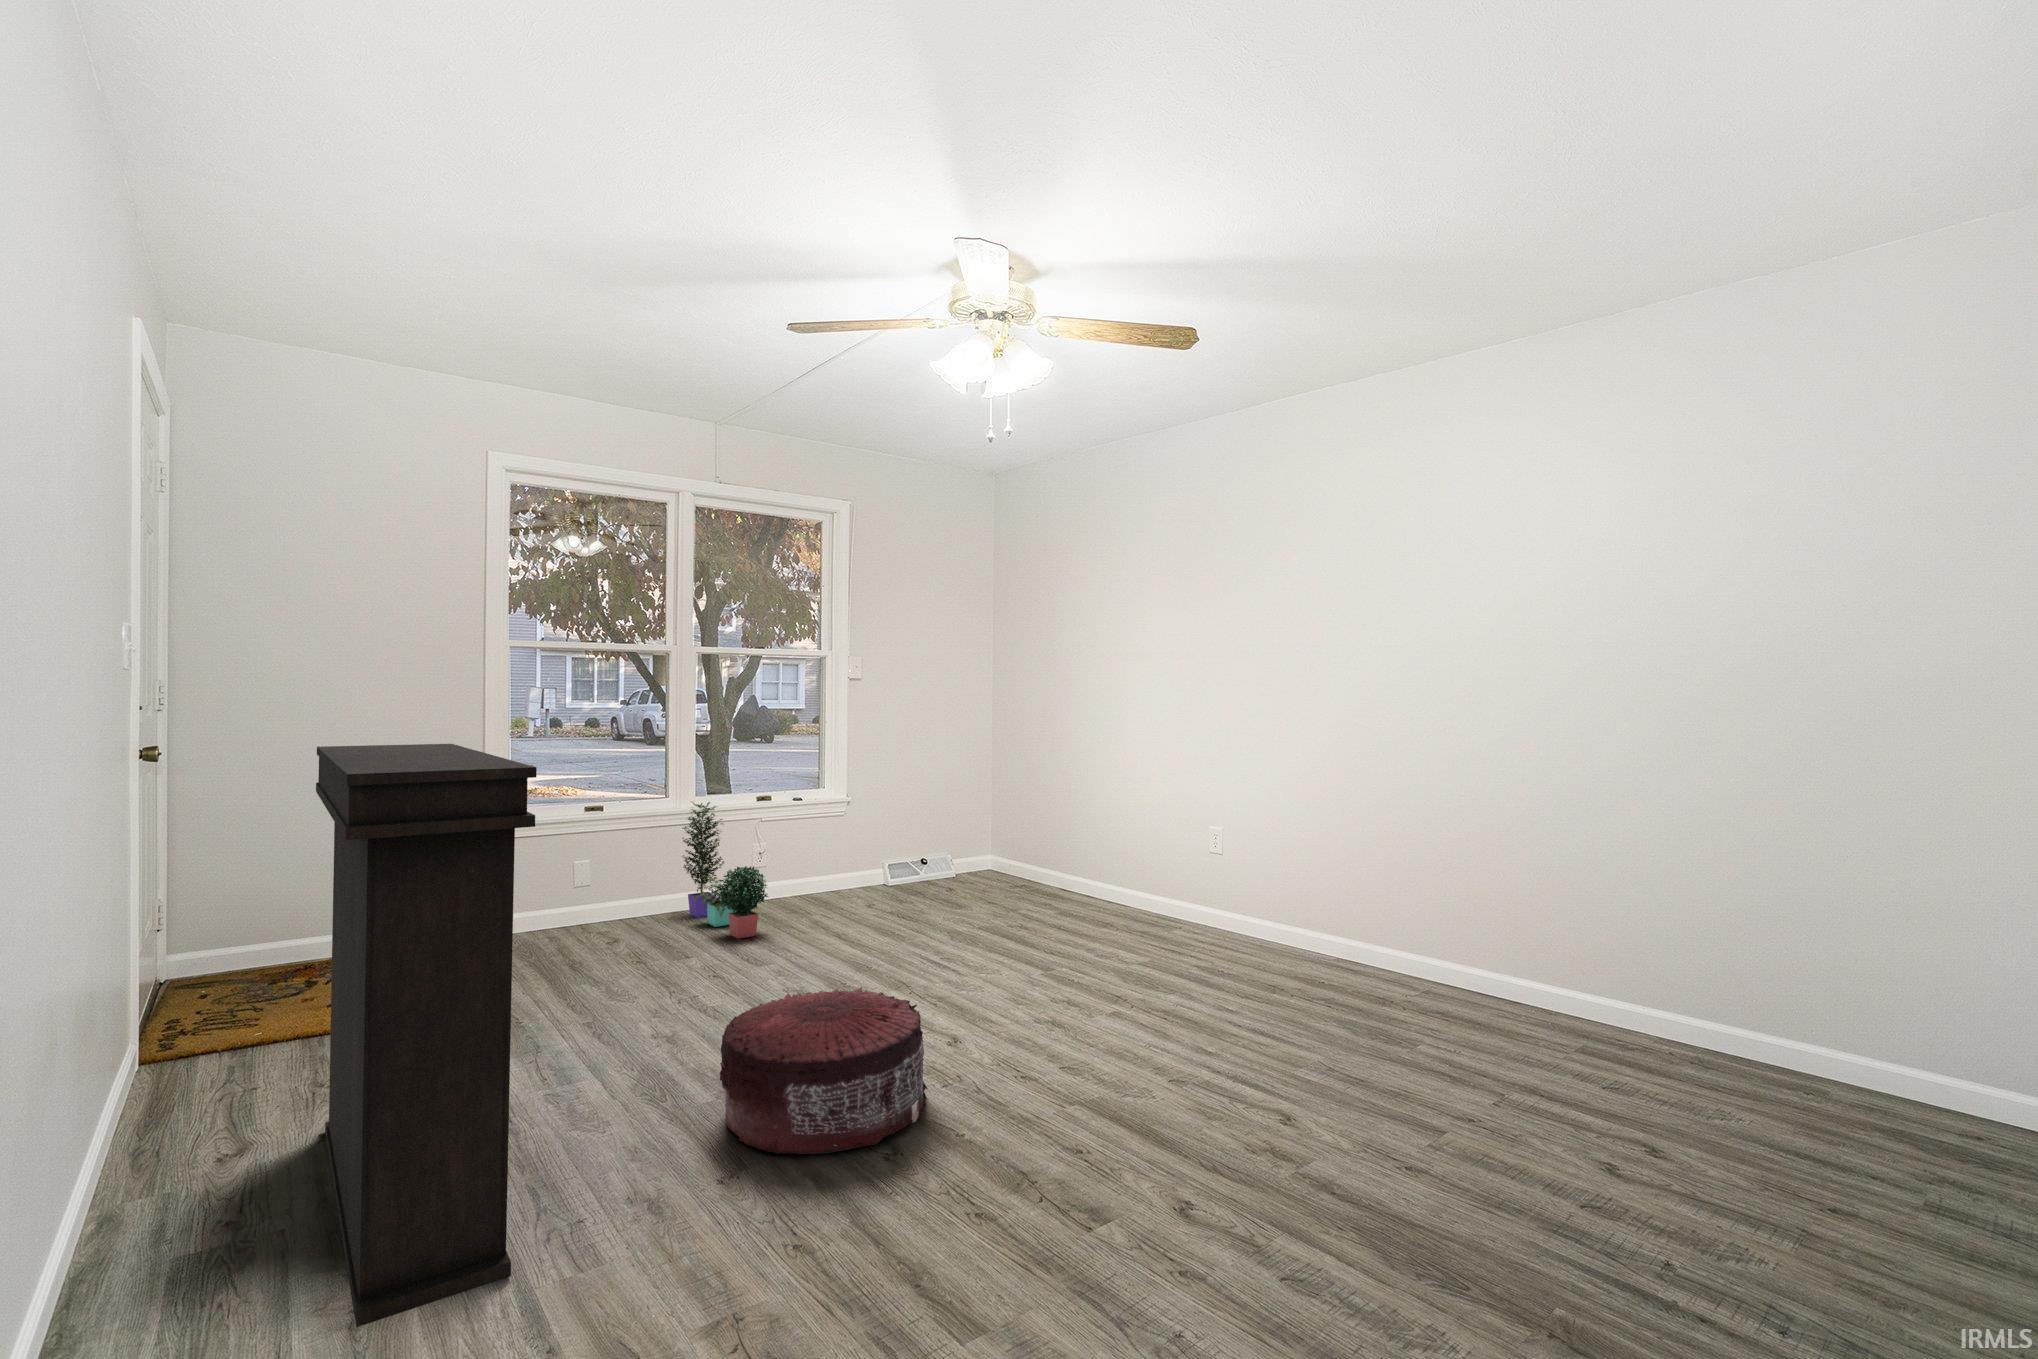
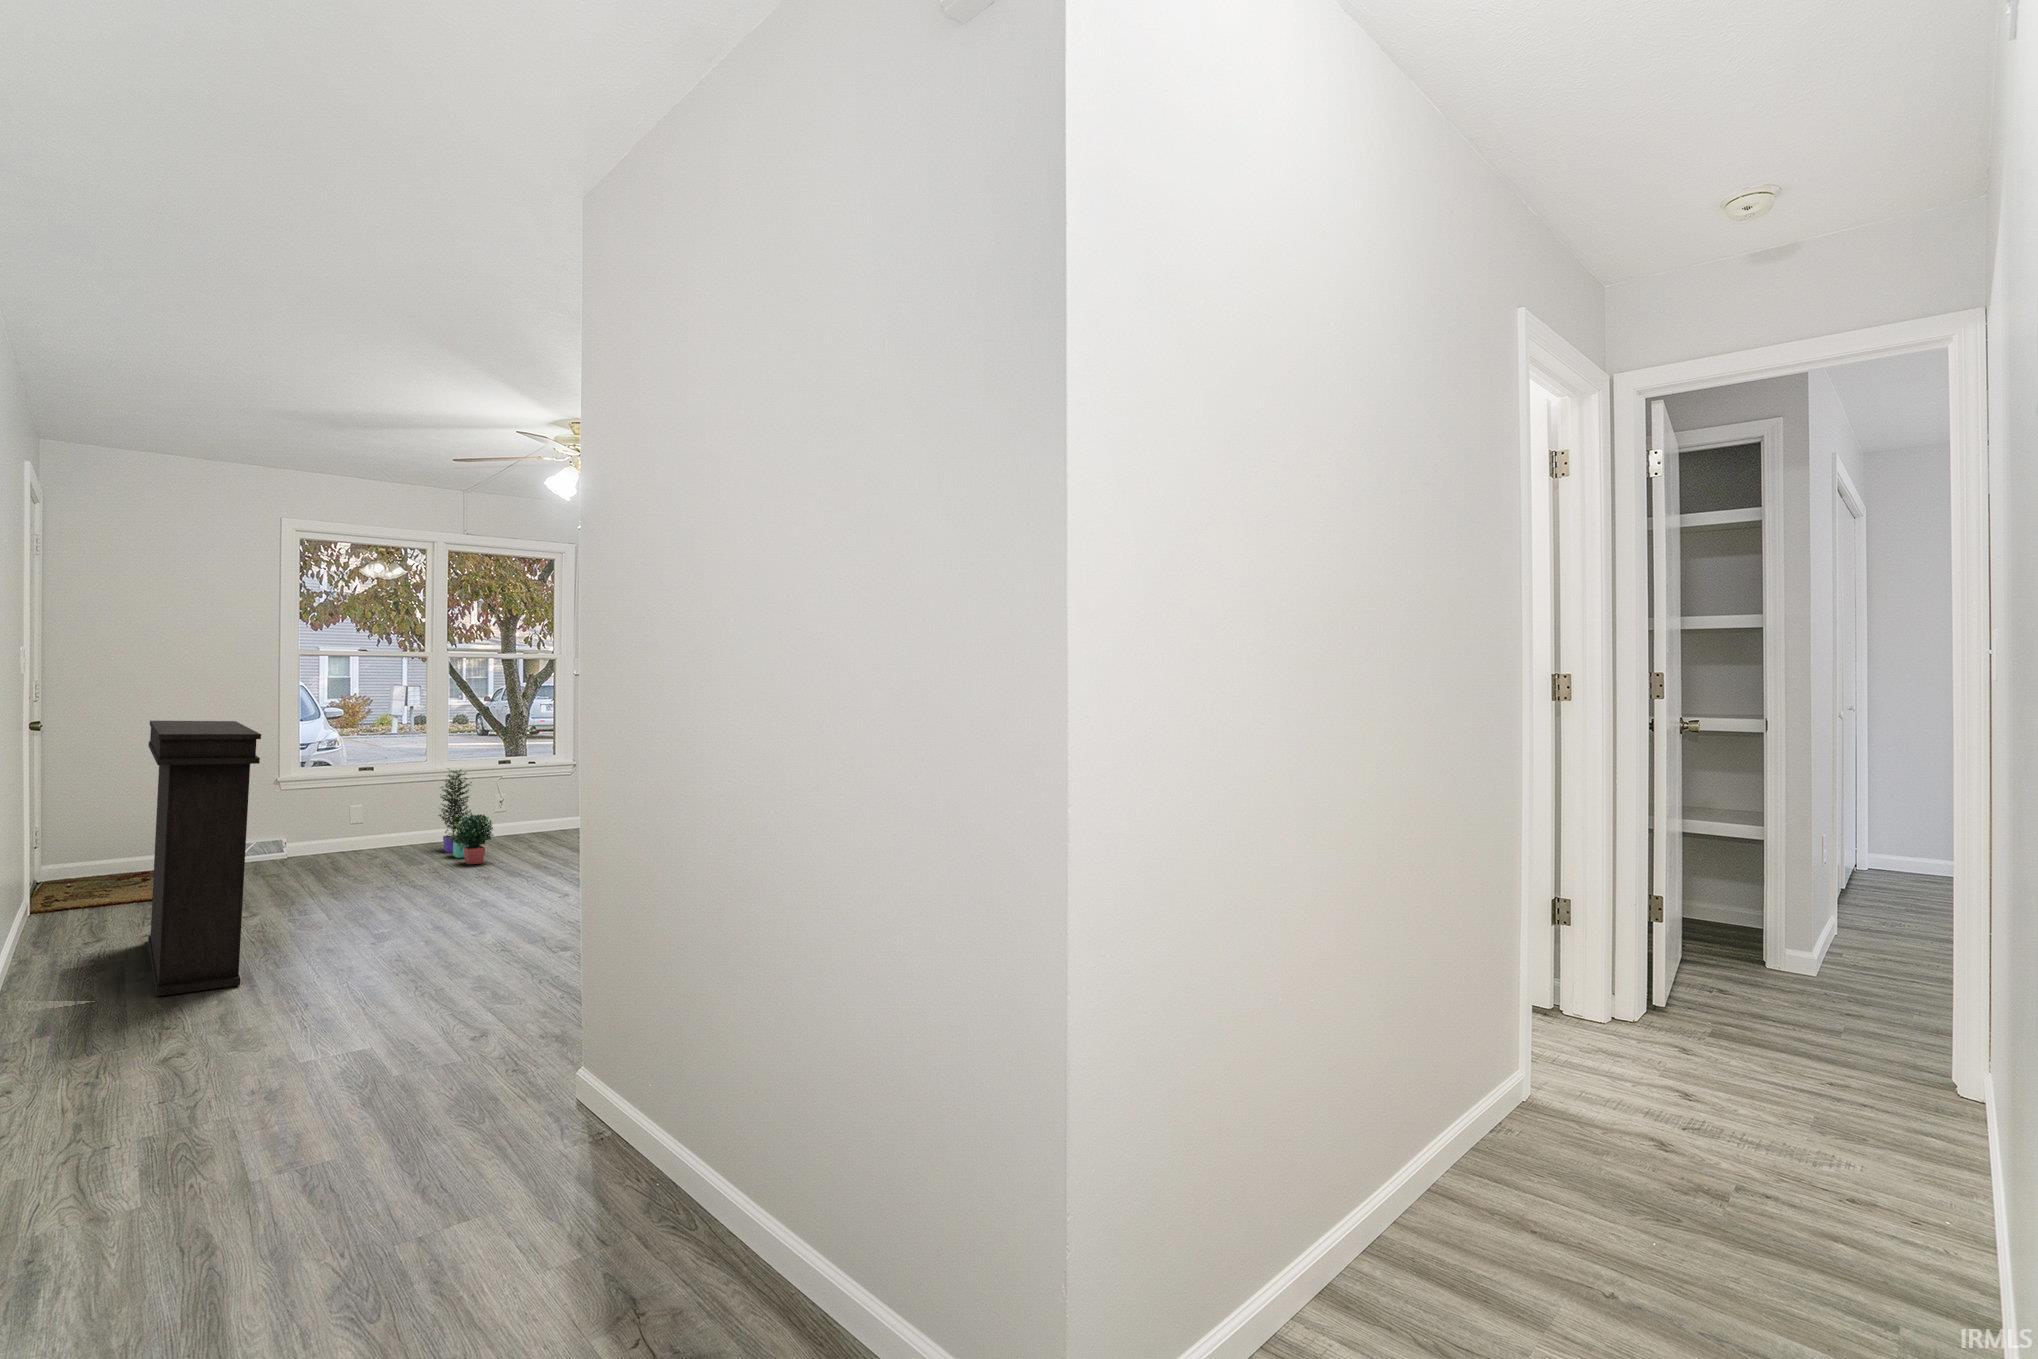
pouf: present [720,987,927,1154] -> none [386,874,523,953]

